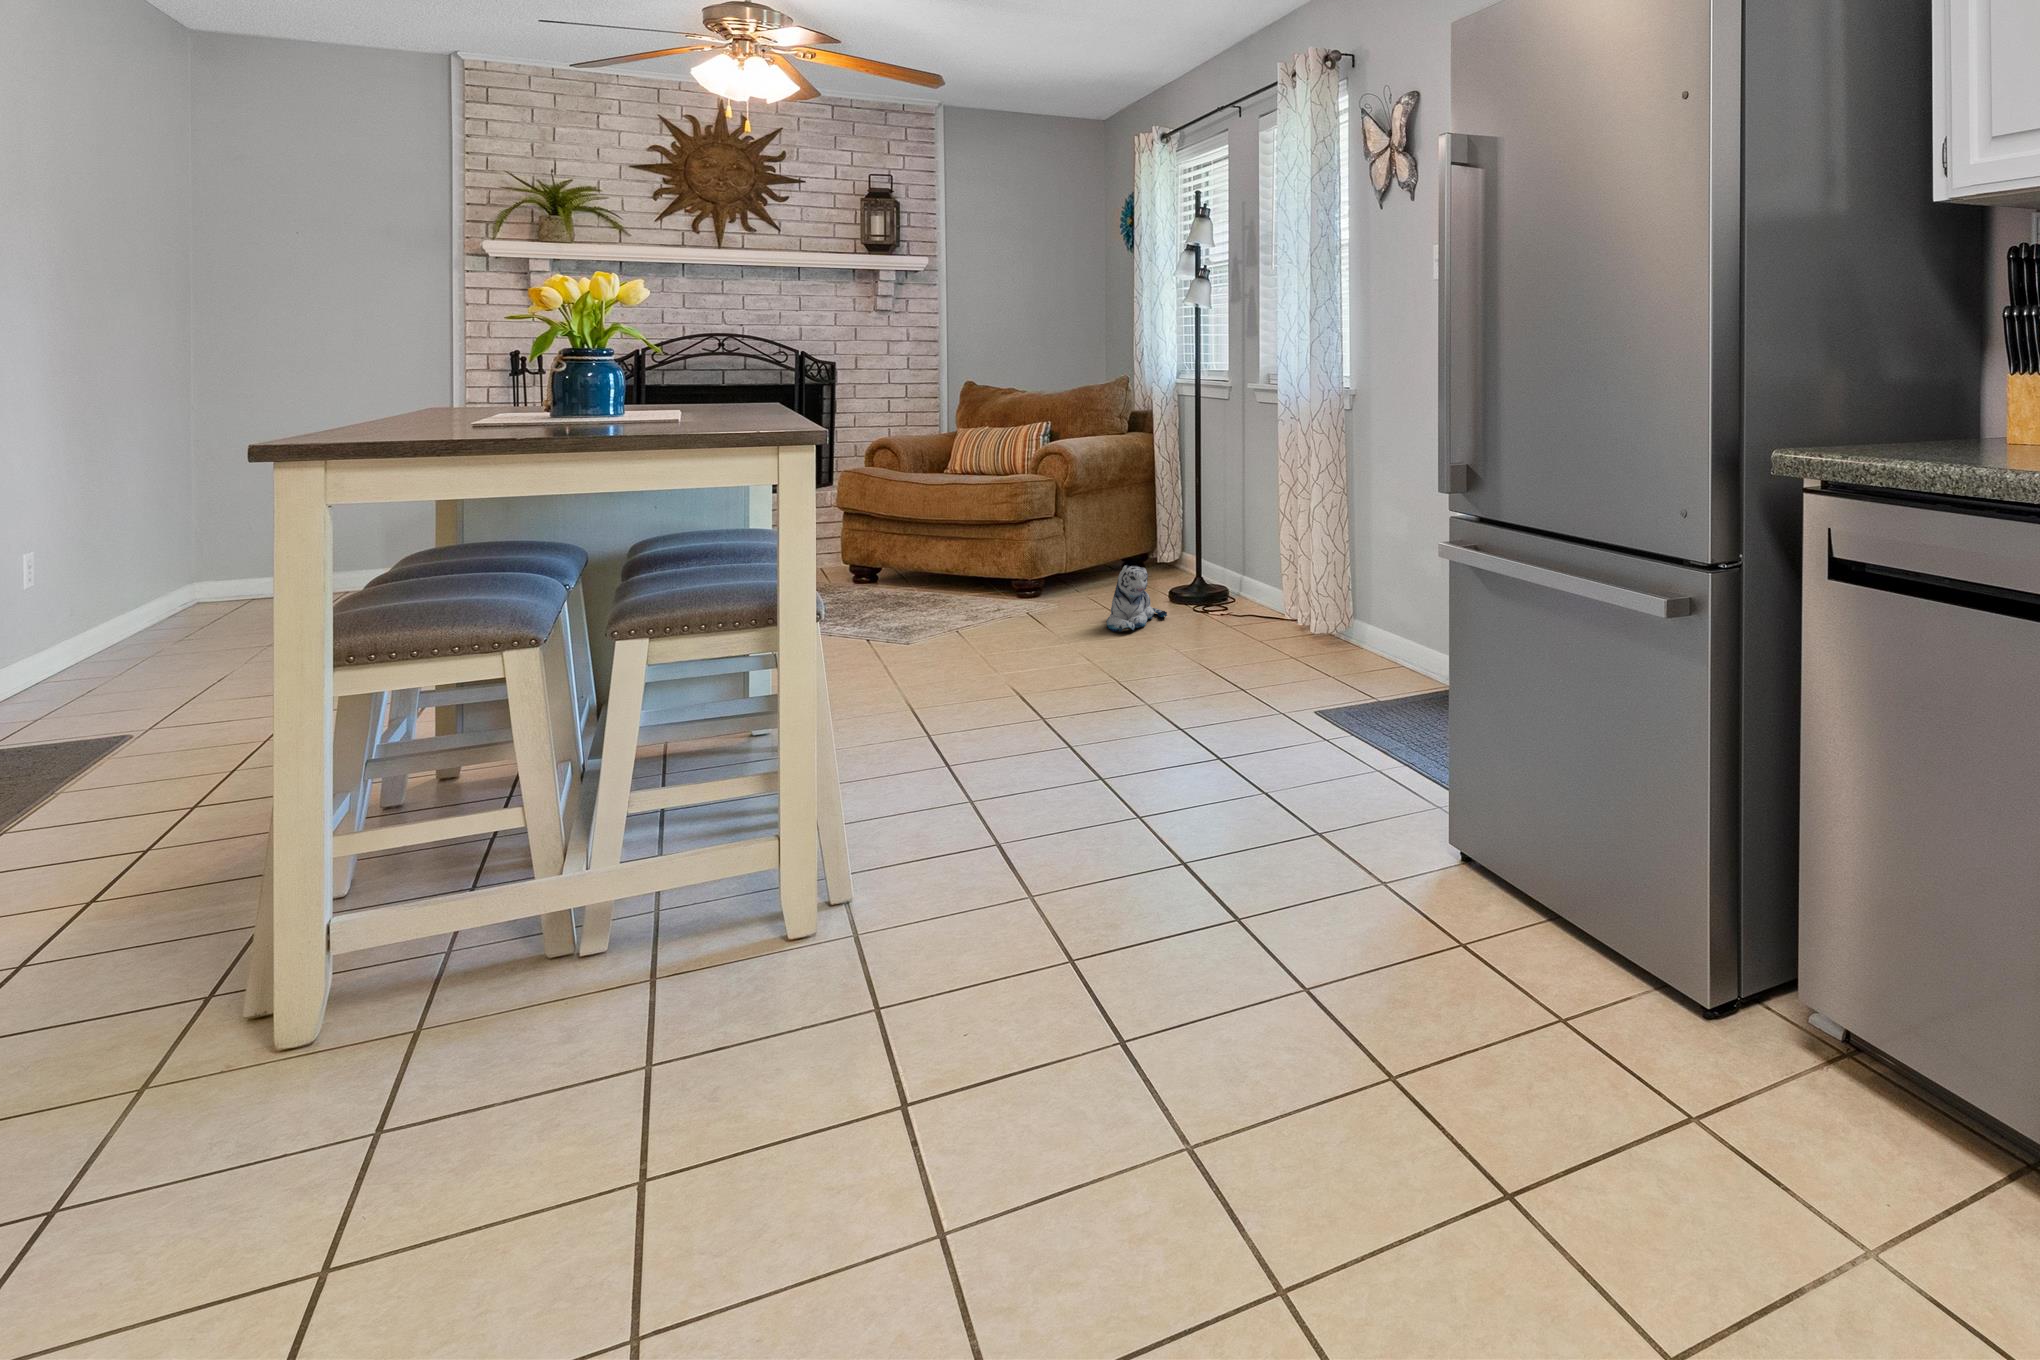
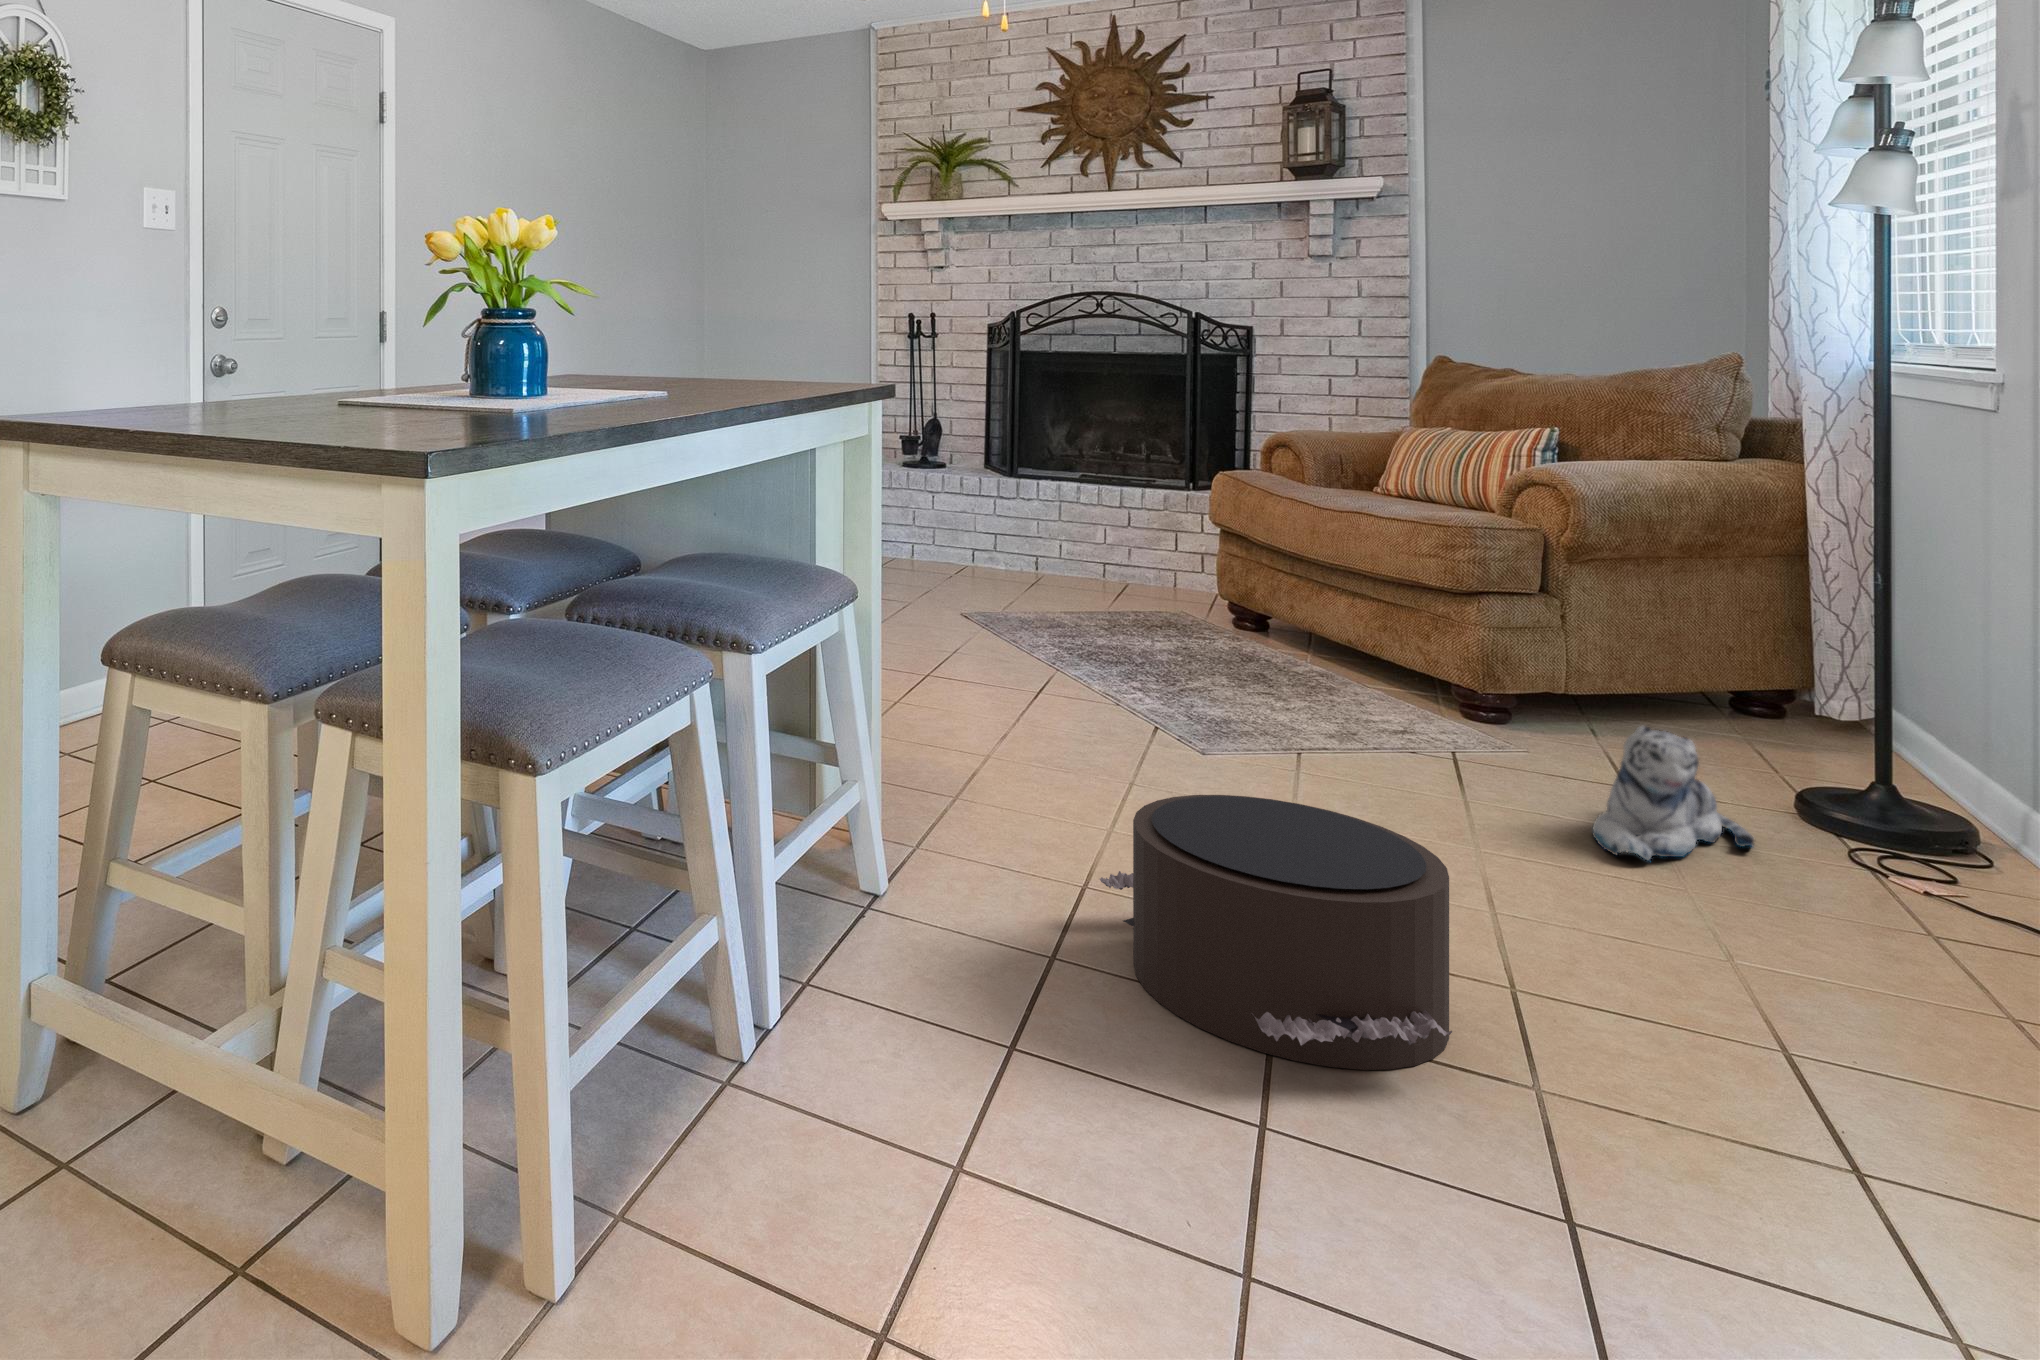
pouf: none [918,617,1112,731] -> present [1100,795,1452,1070]

